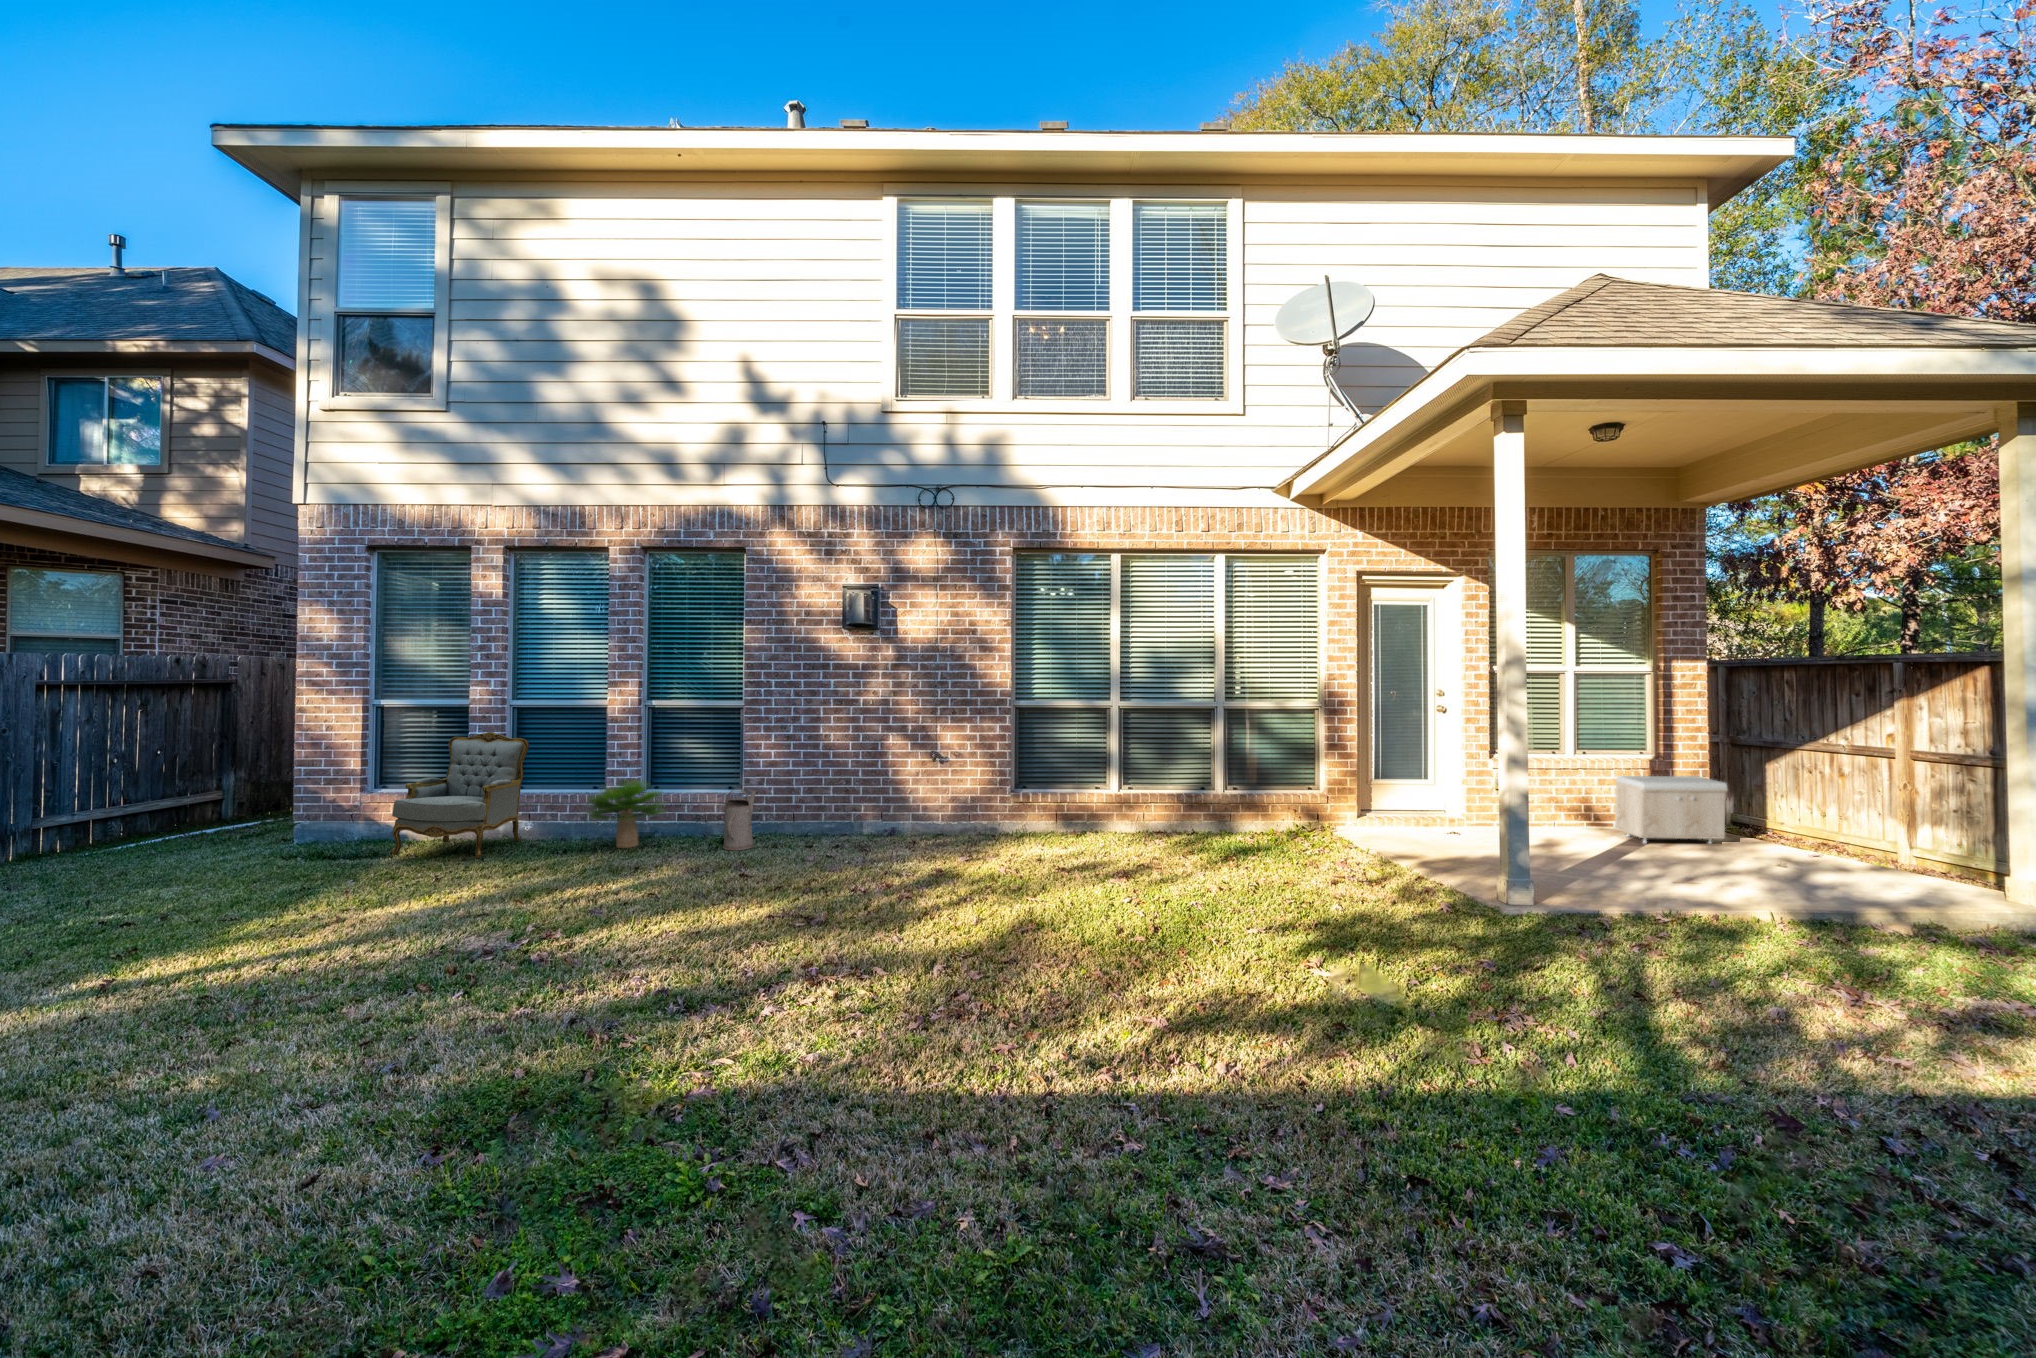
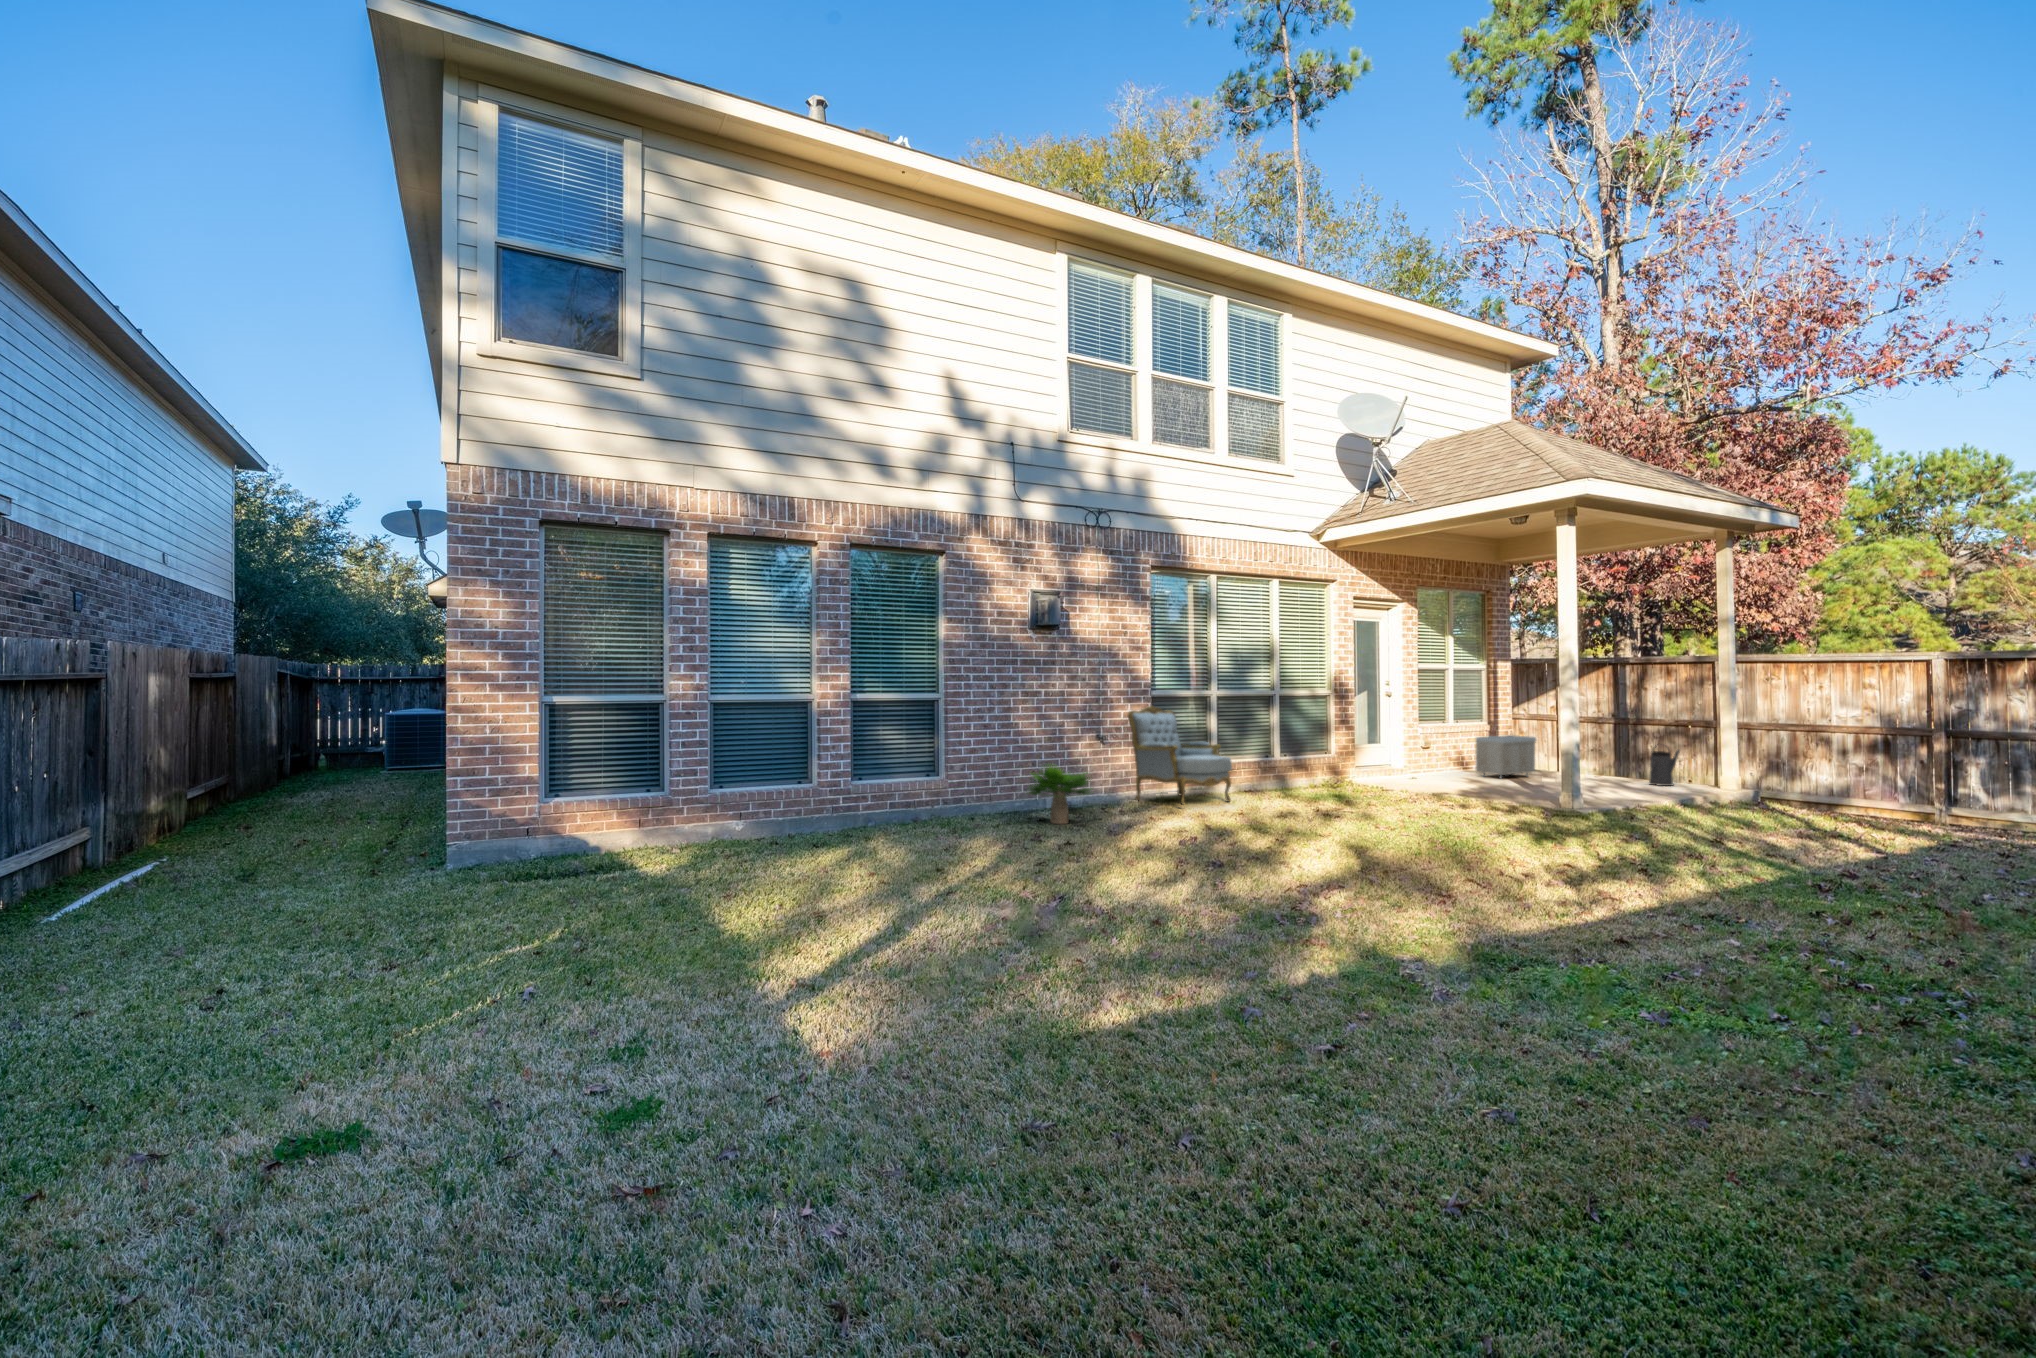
armchair: present [391,732,529,858] -> present [1128,706,1232,805]
potted plant: present [588,781,664,848] -> present [1029,767,1092,824]
watering can: present [723,788,756,850] -> present [1649,744,1680,786]

